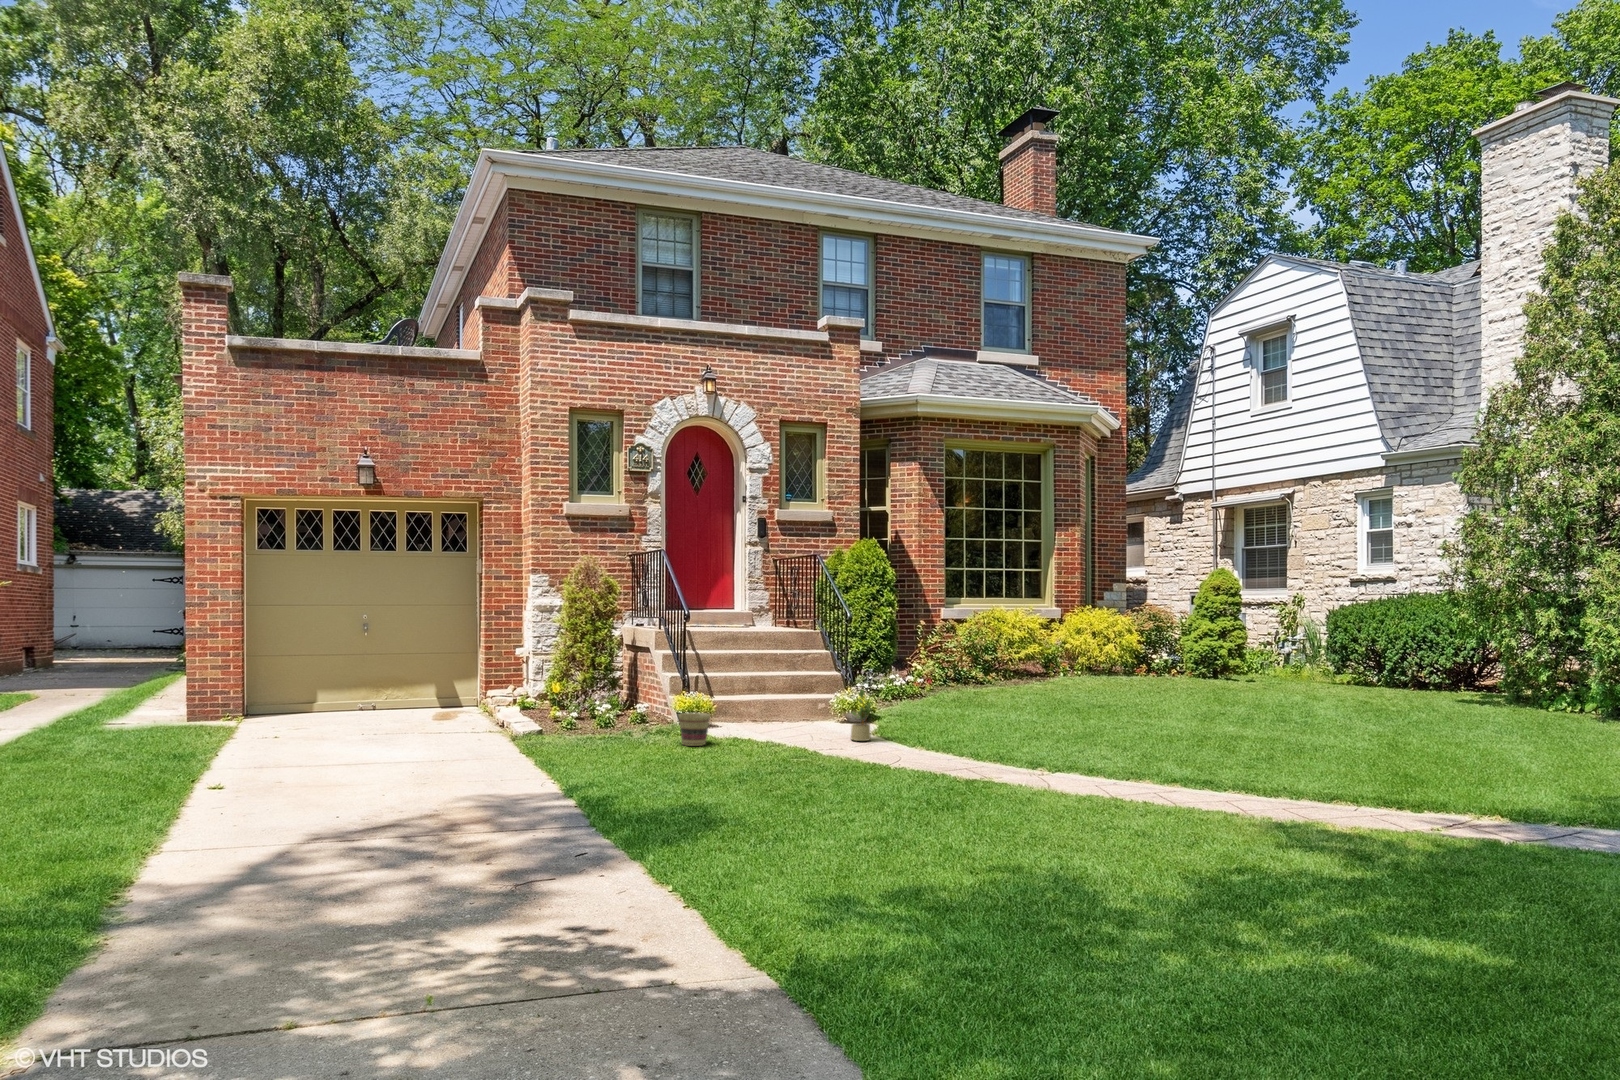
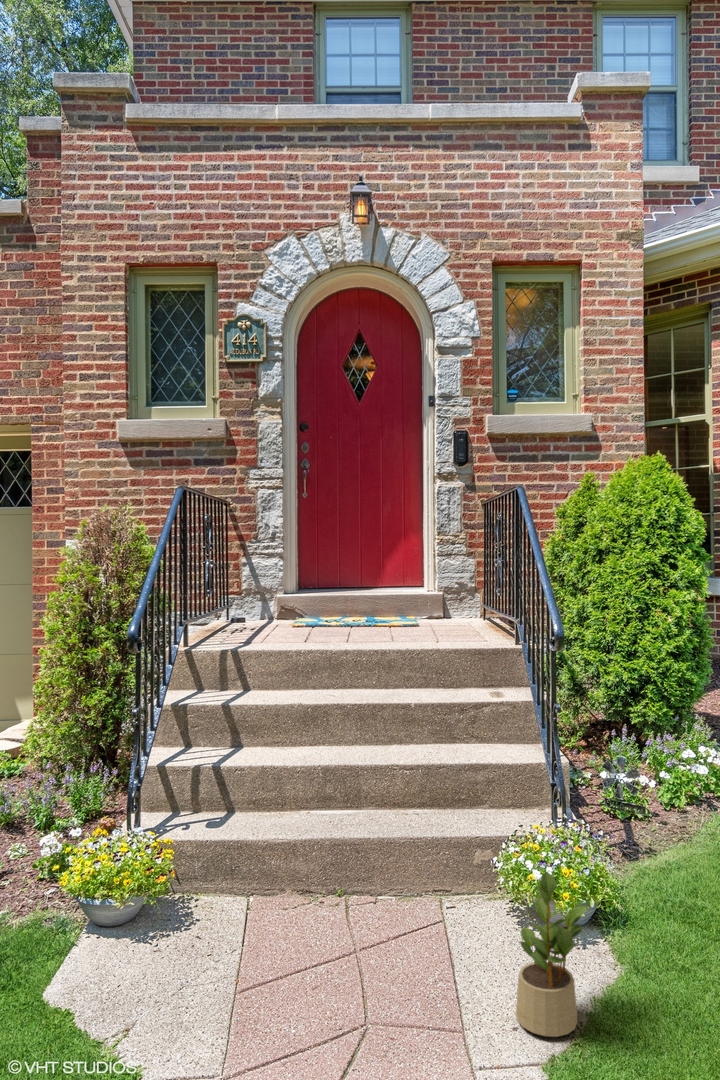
basket: present [679,713,710,746] -> none [40,890,127,1002]

